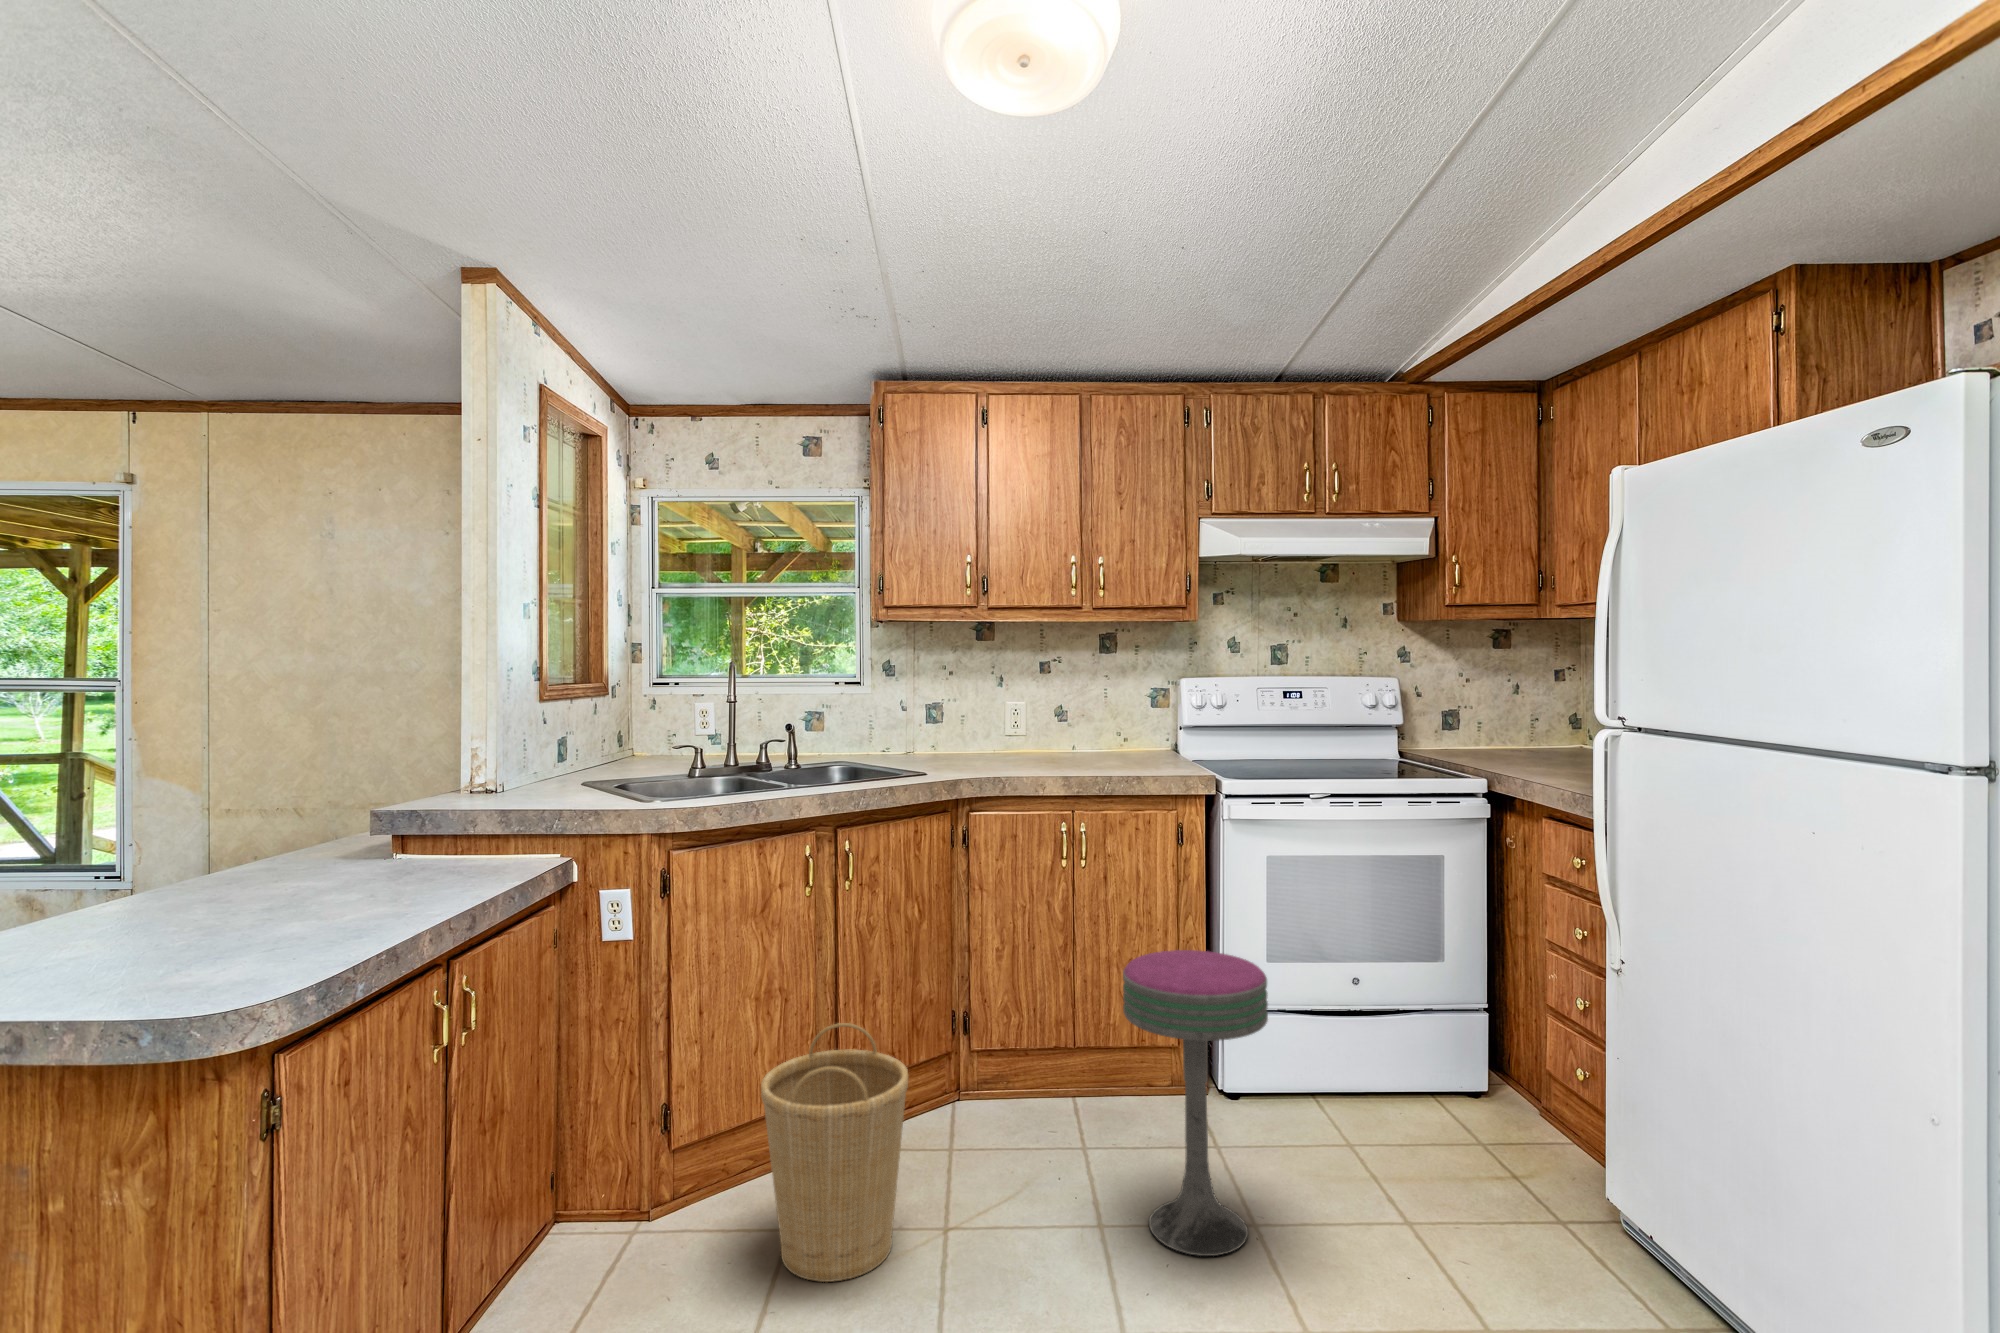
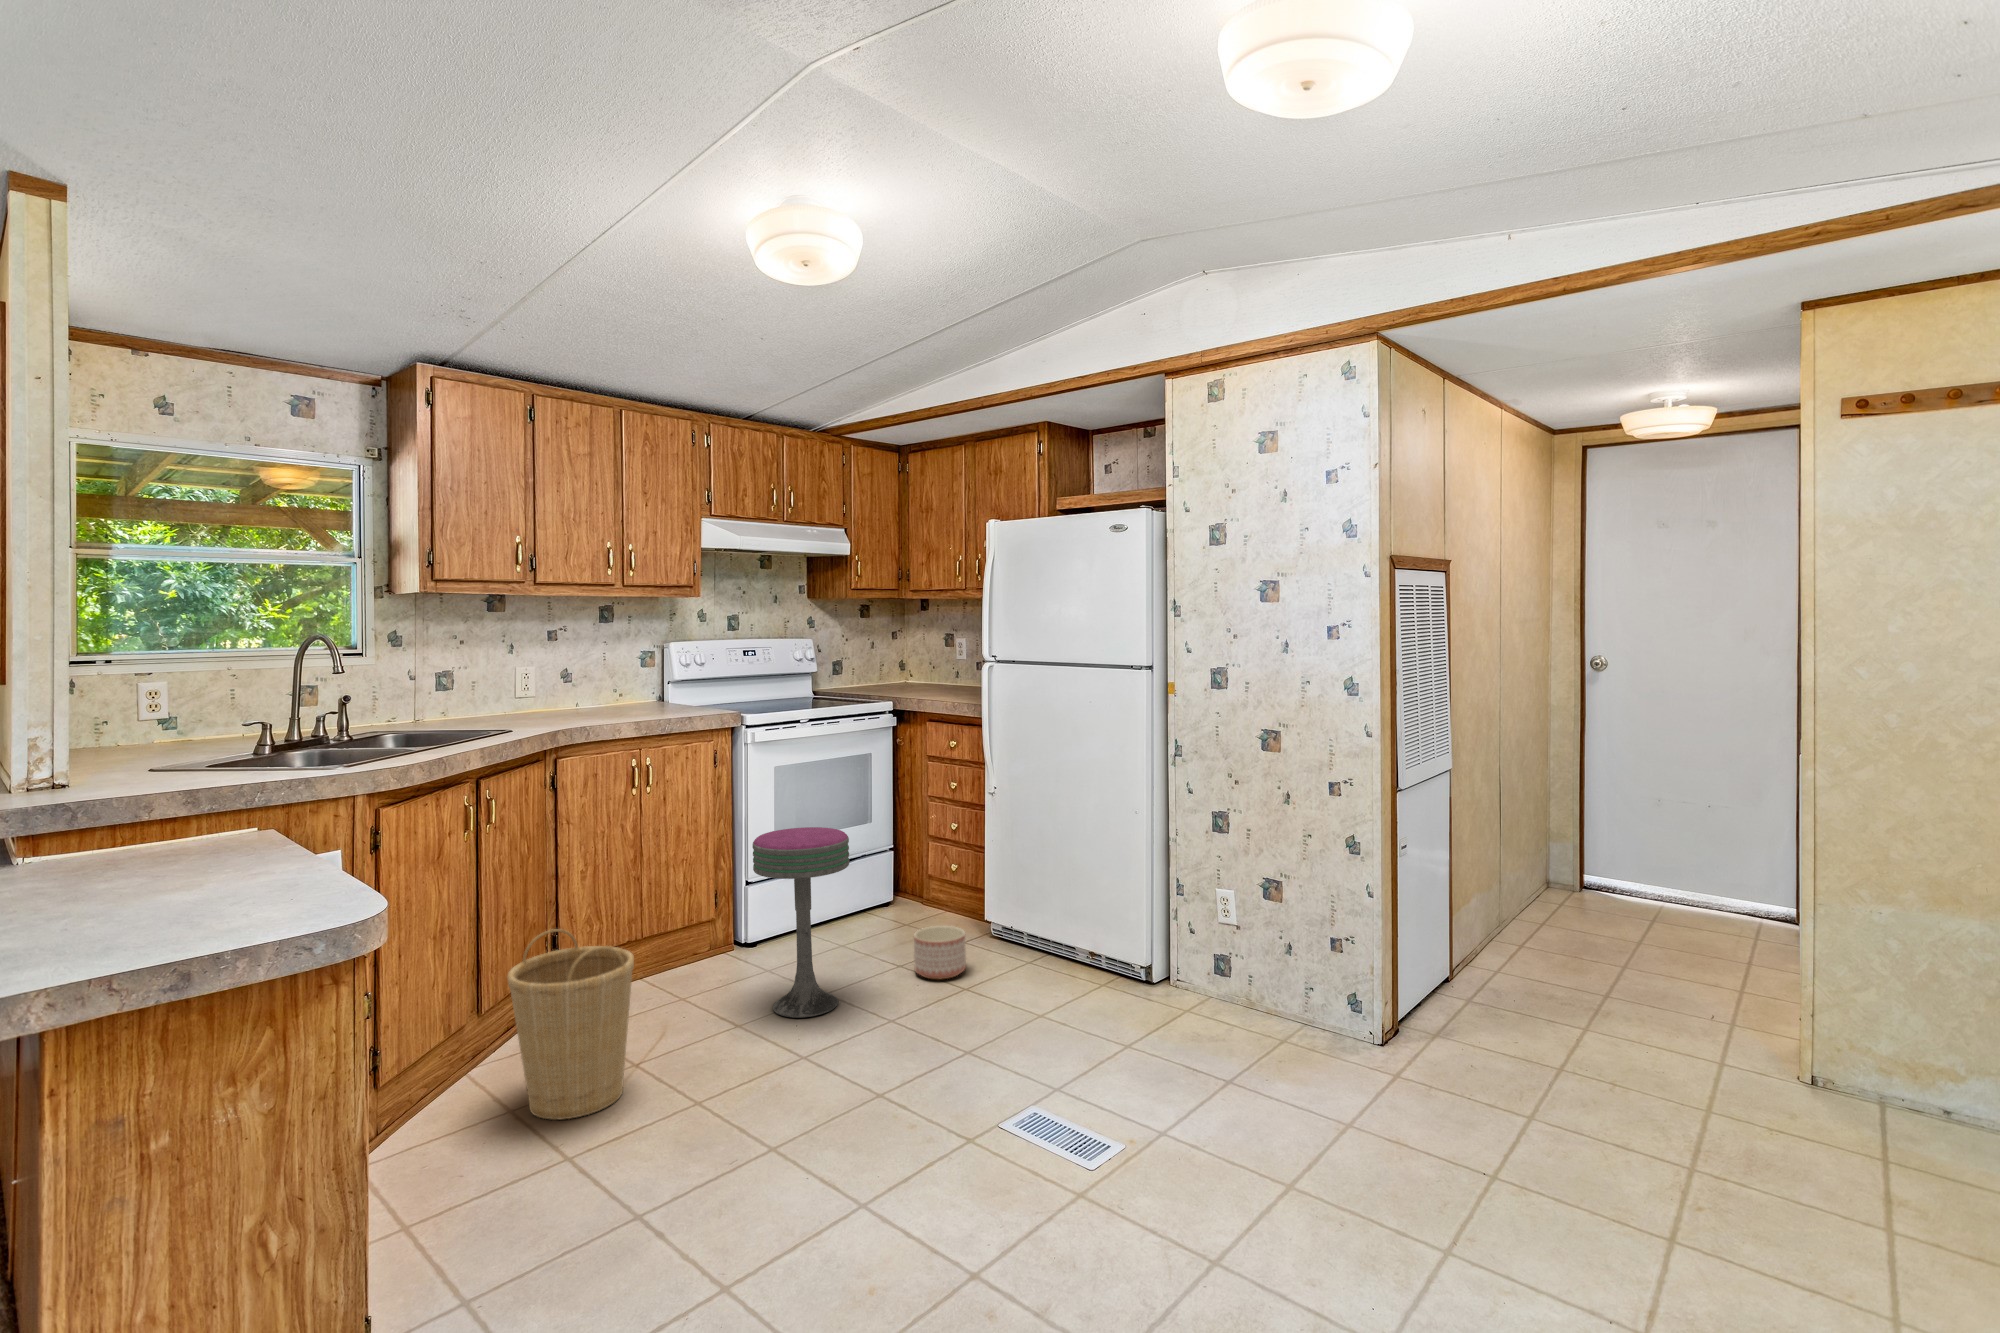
planter: none [1406,1166,1506,1279] -> present [914,926,966,980]

